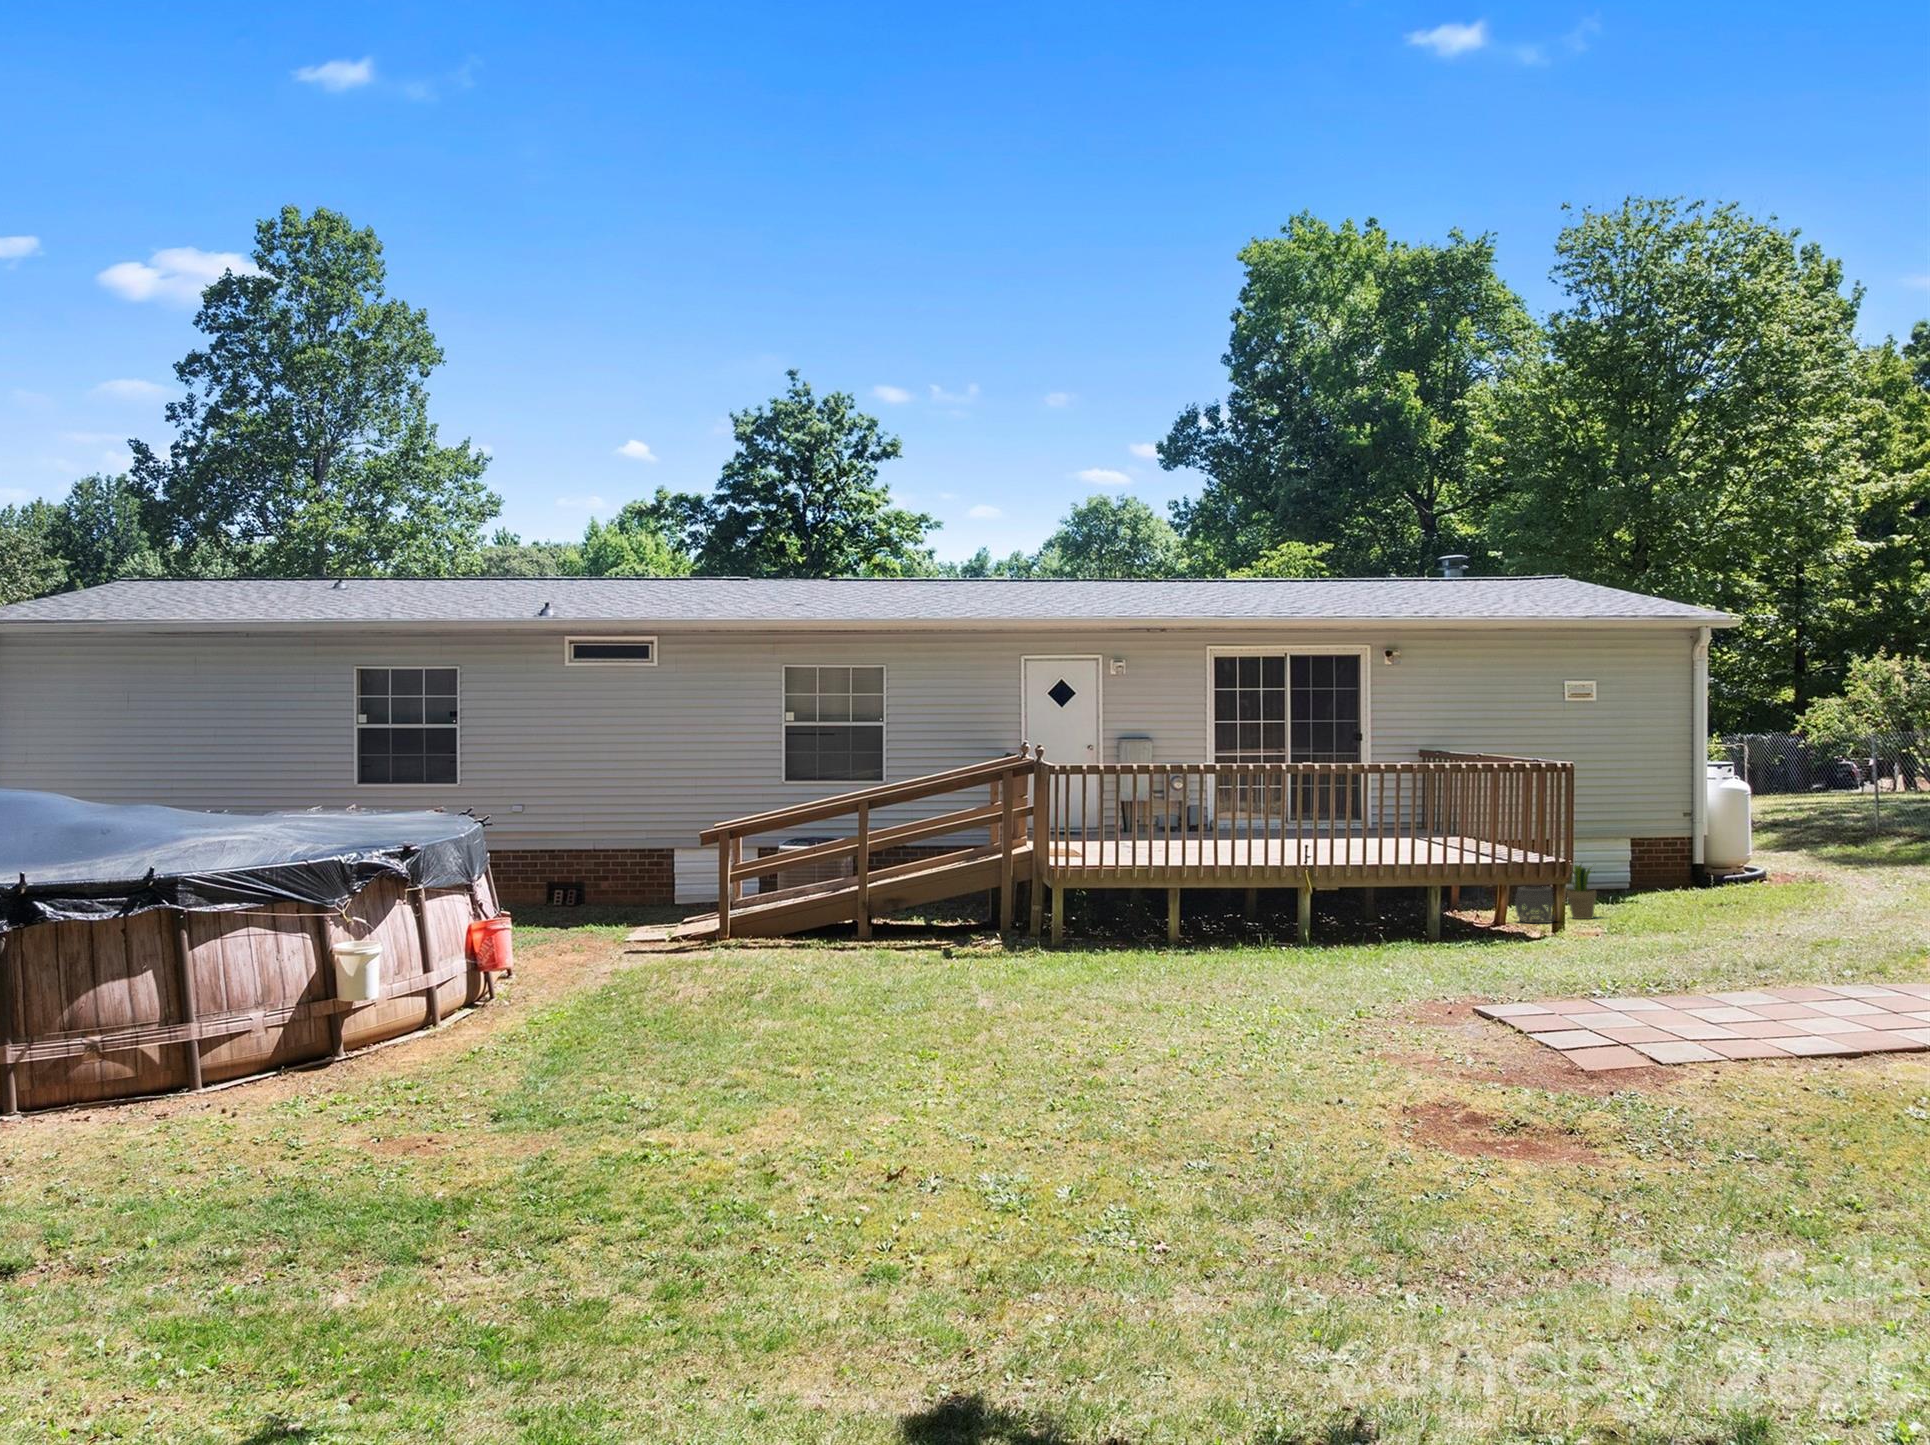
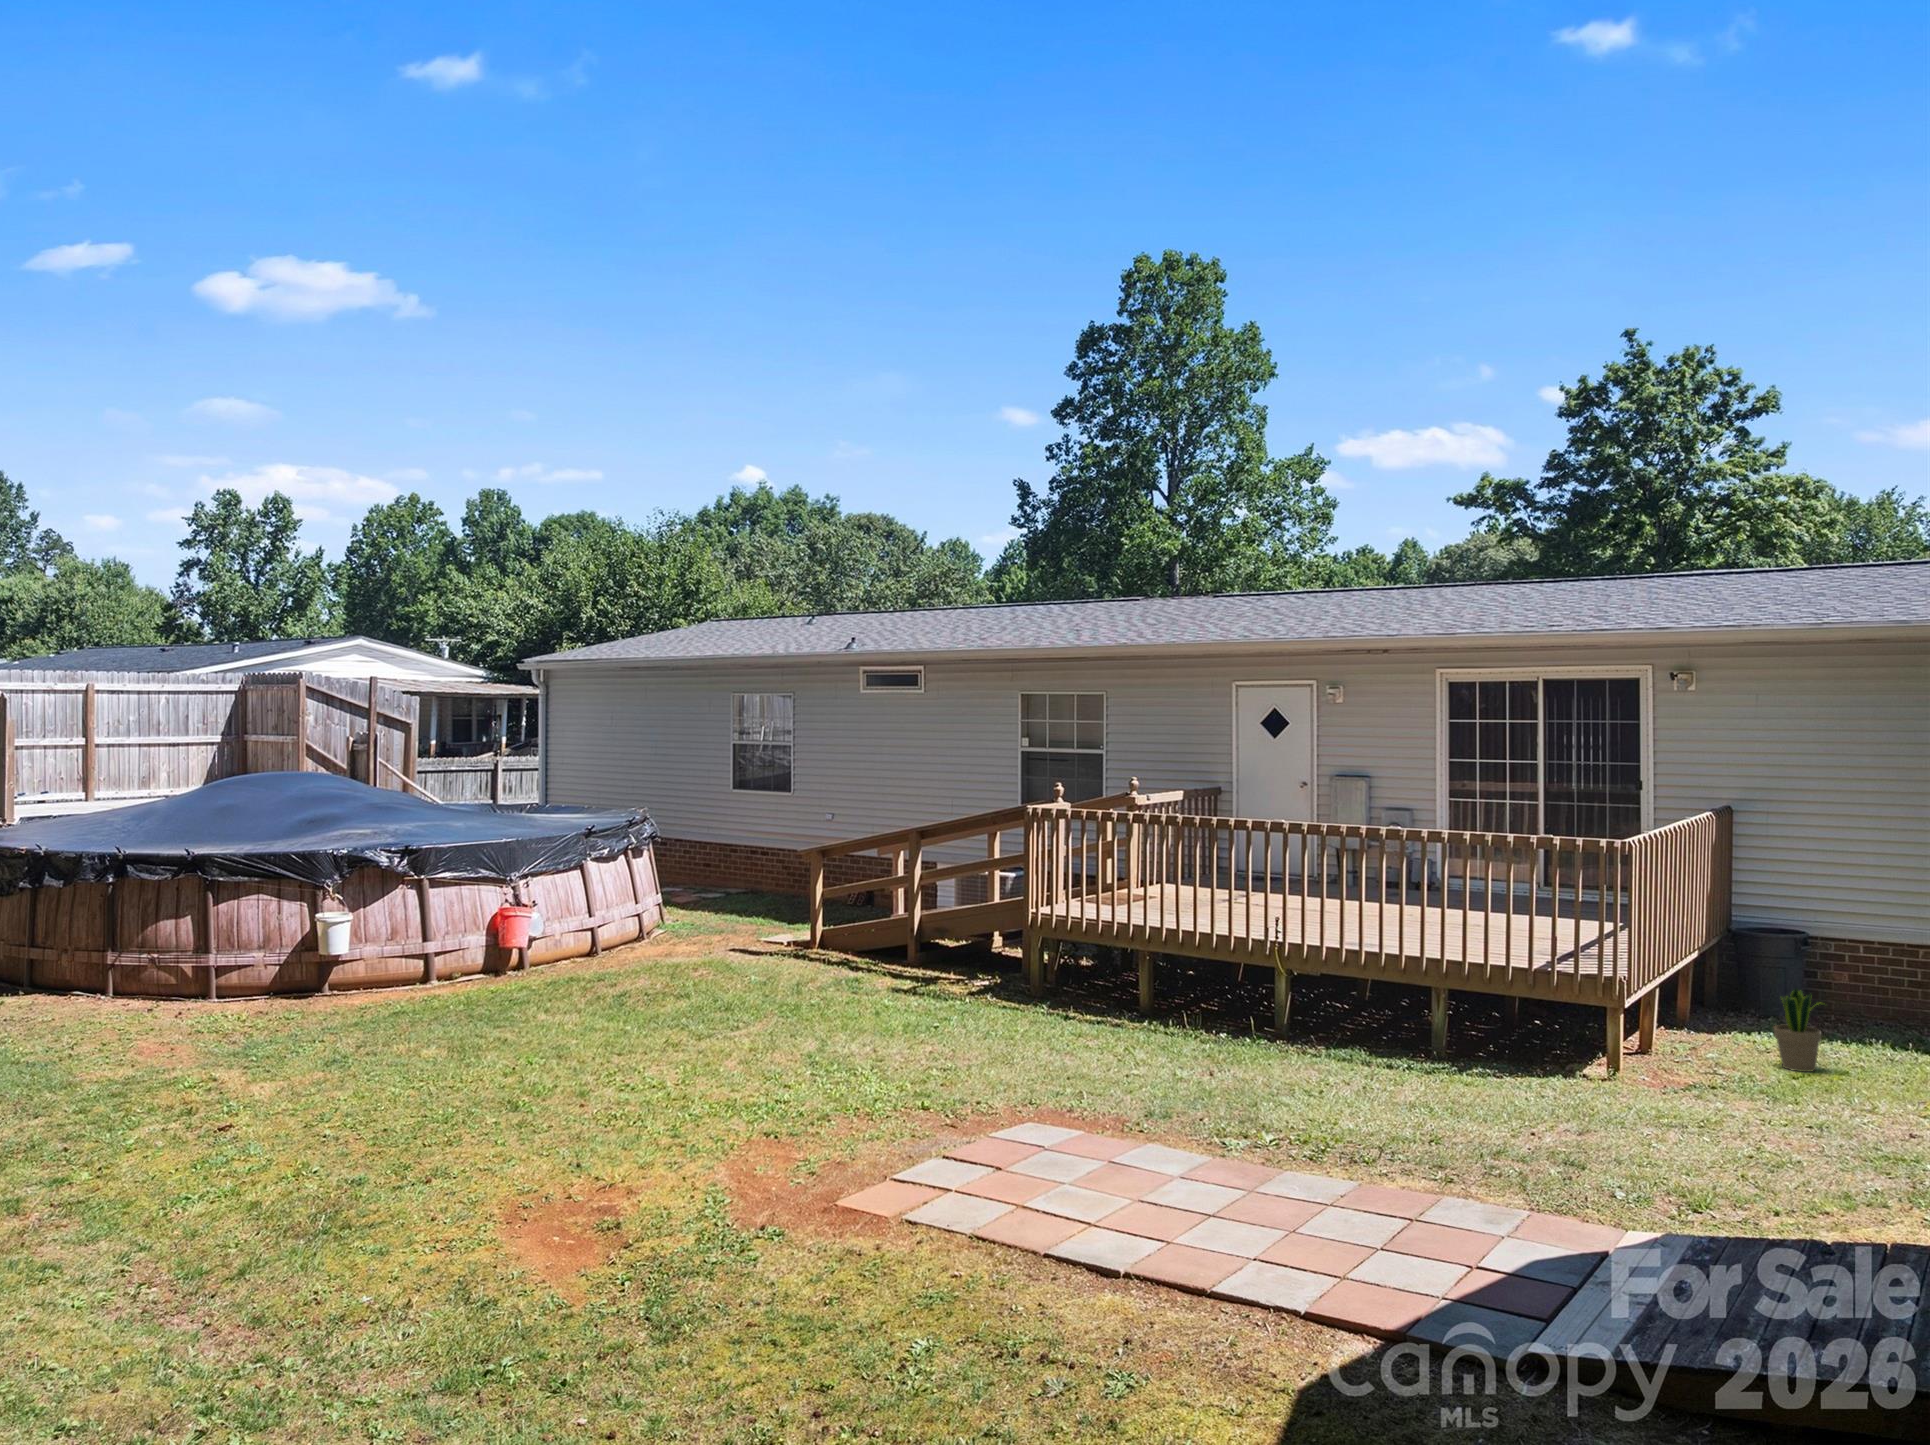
woven basket: present [1515,886,1555,923] -> none [1672,1009,1736,1065]

